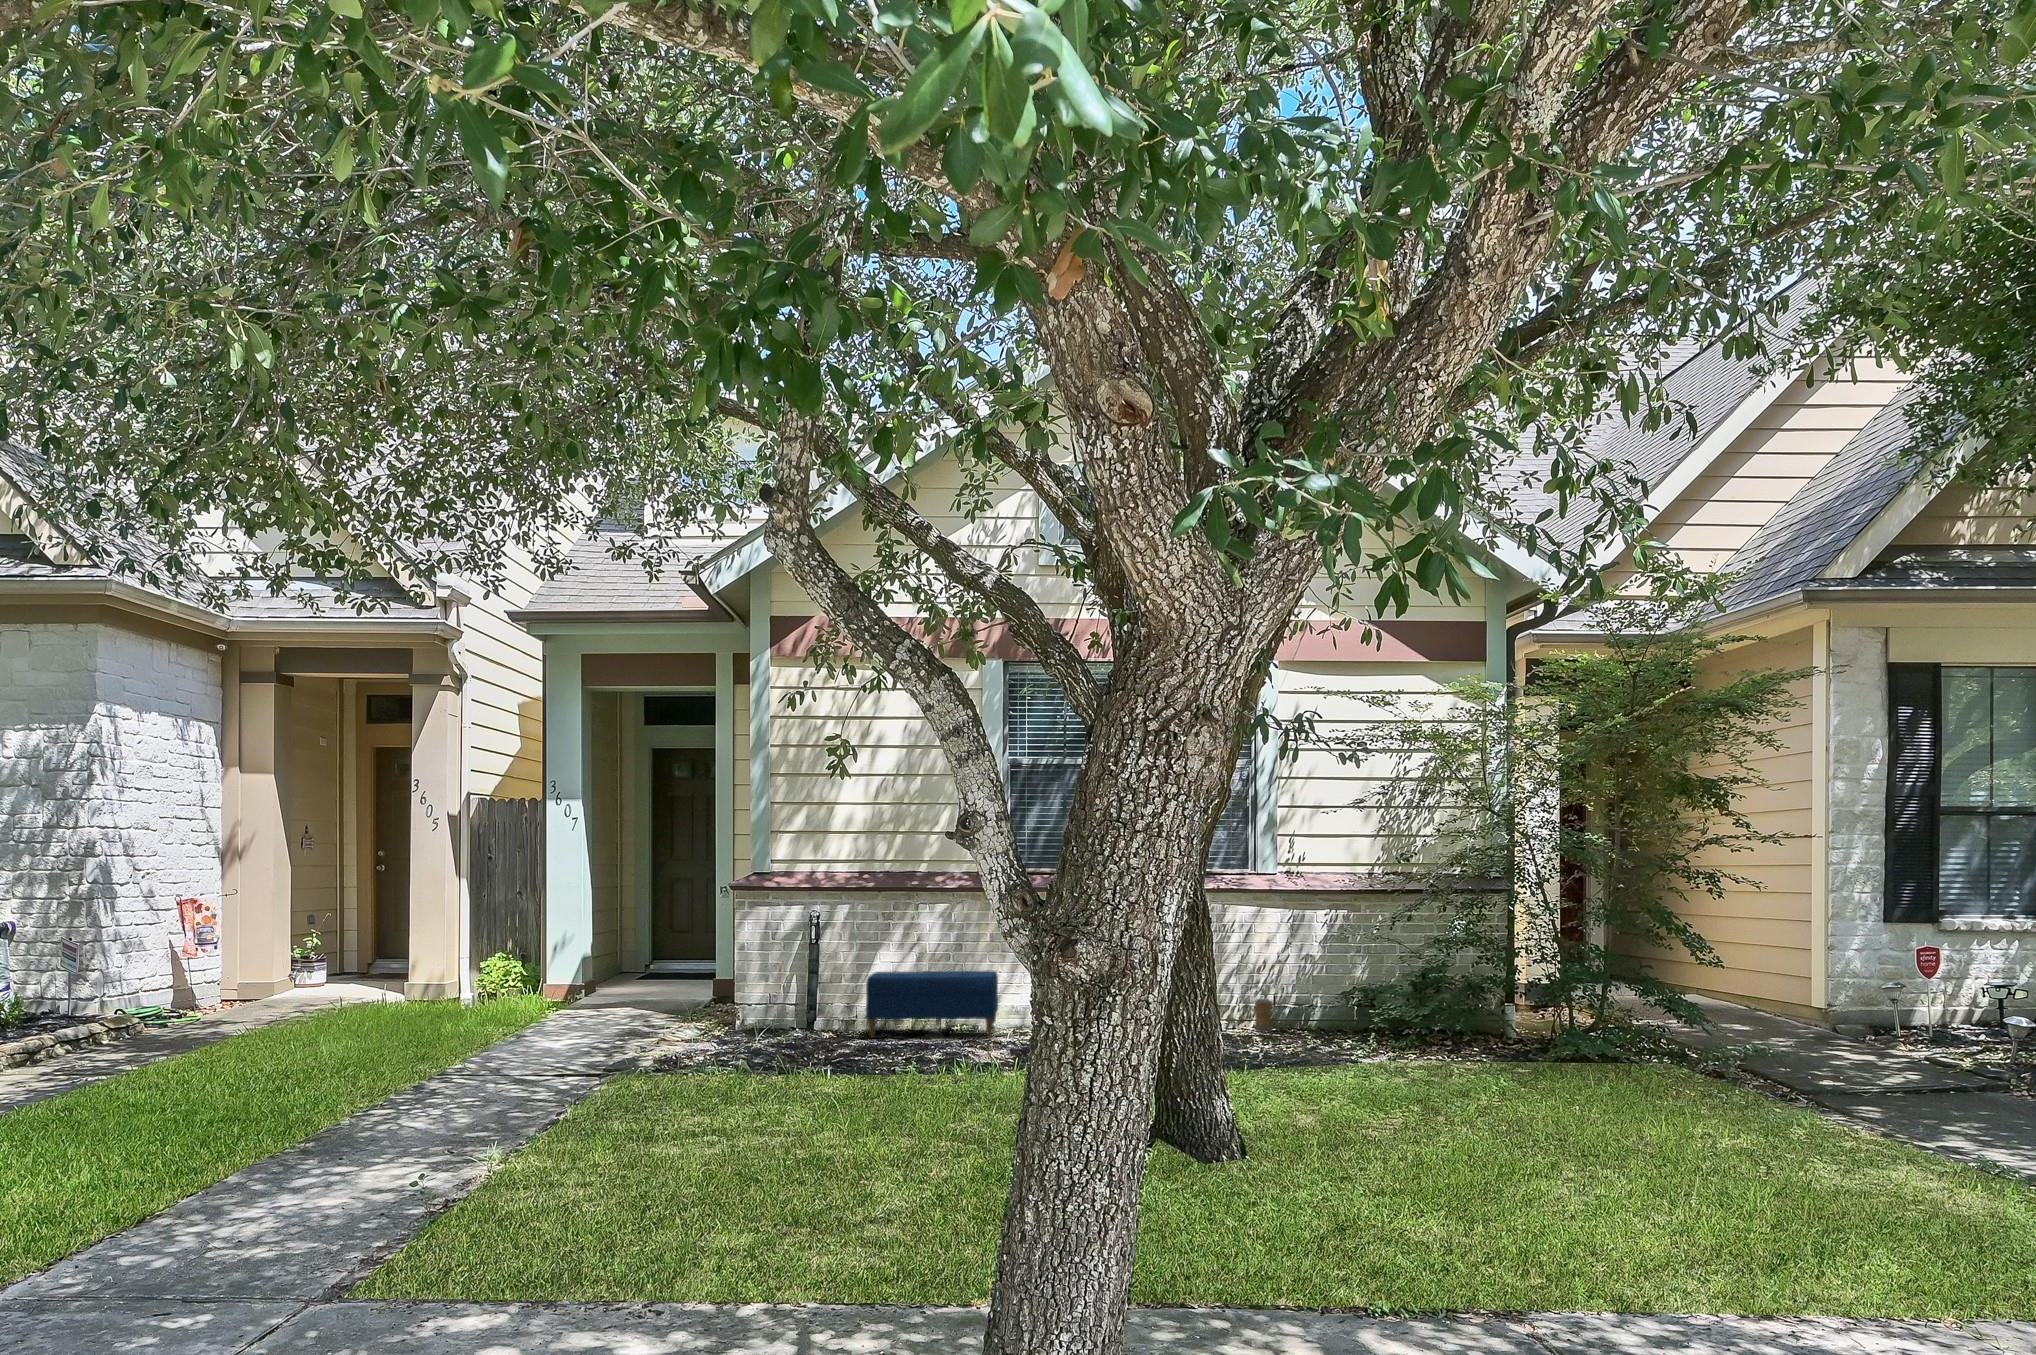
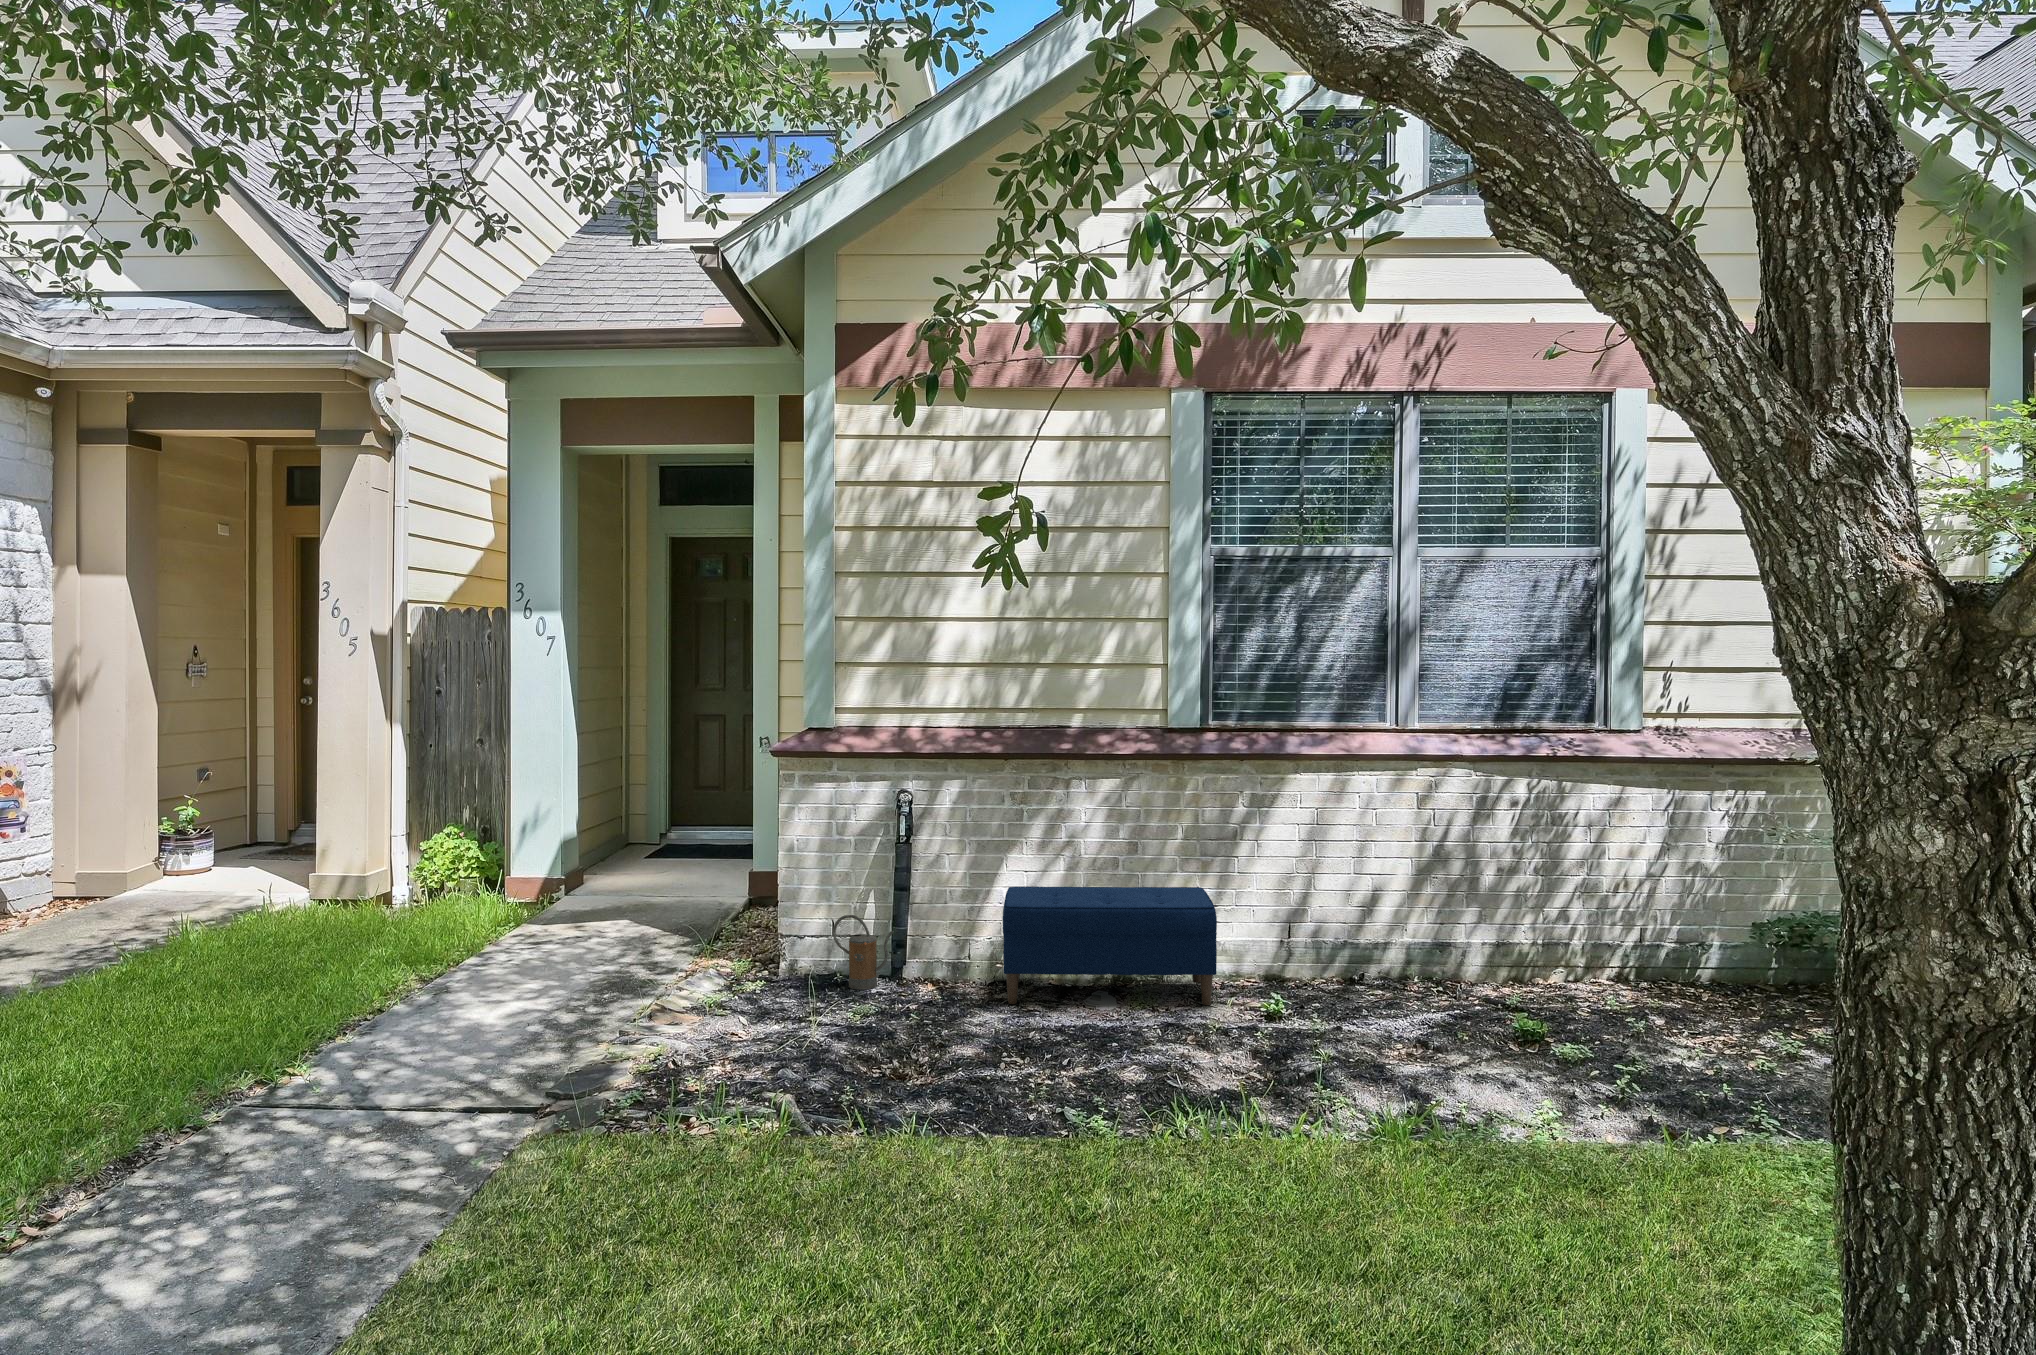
watering can: present [1244,986,1282,1032] -> present [833,915,894,989]

